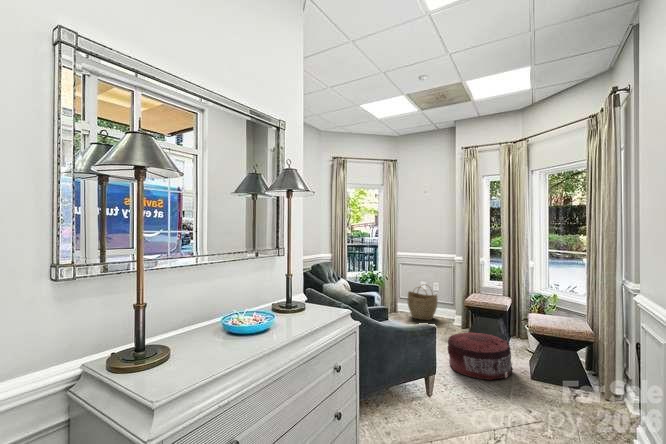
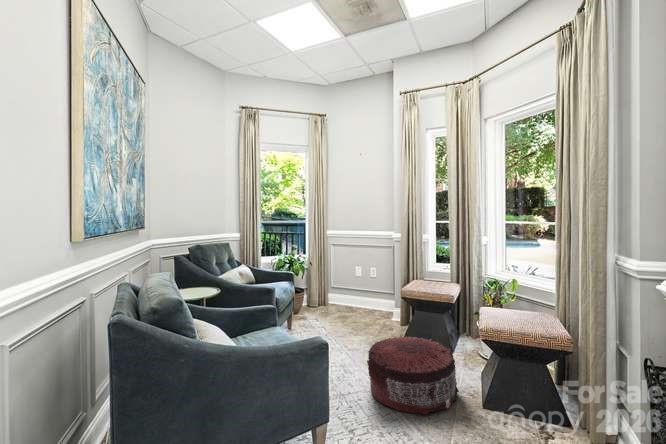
woven basket: present [408,286,438,320] -> none [337,270,373,315]

